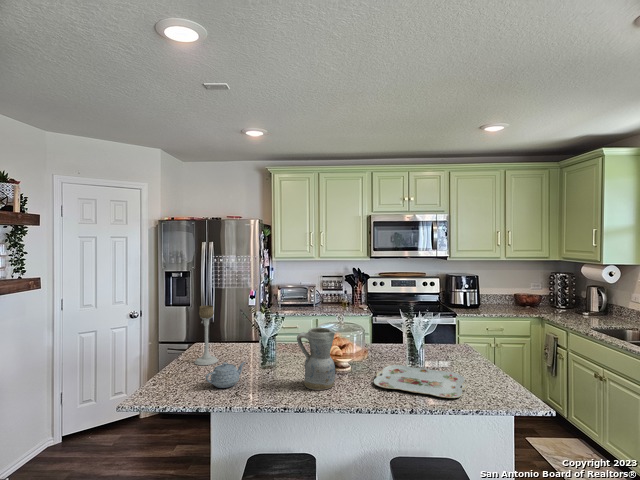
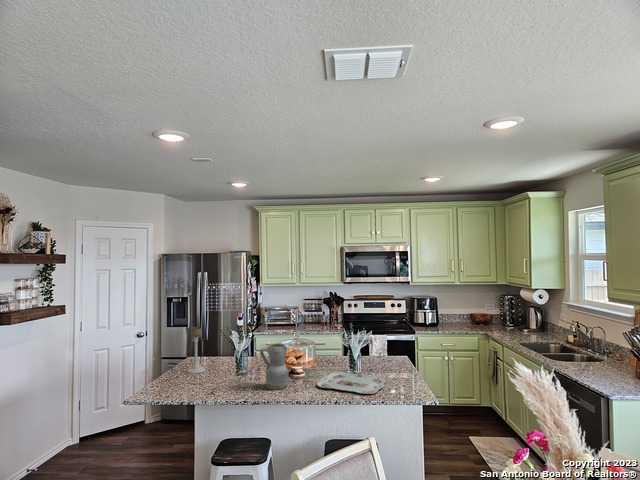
teapot: present [206,362,245,388] -> none [192,370,223,389]

